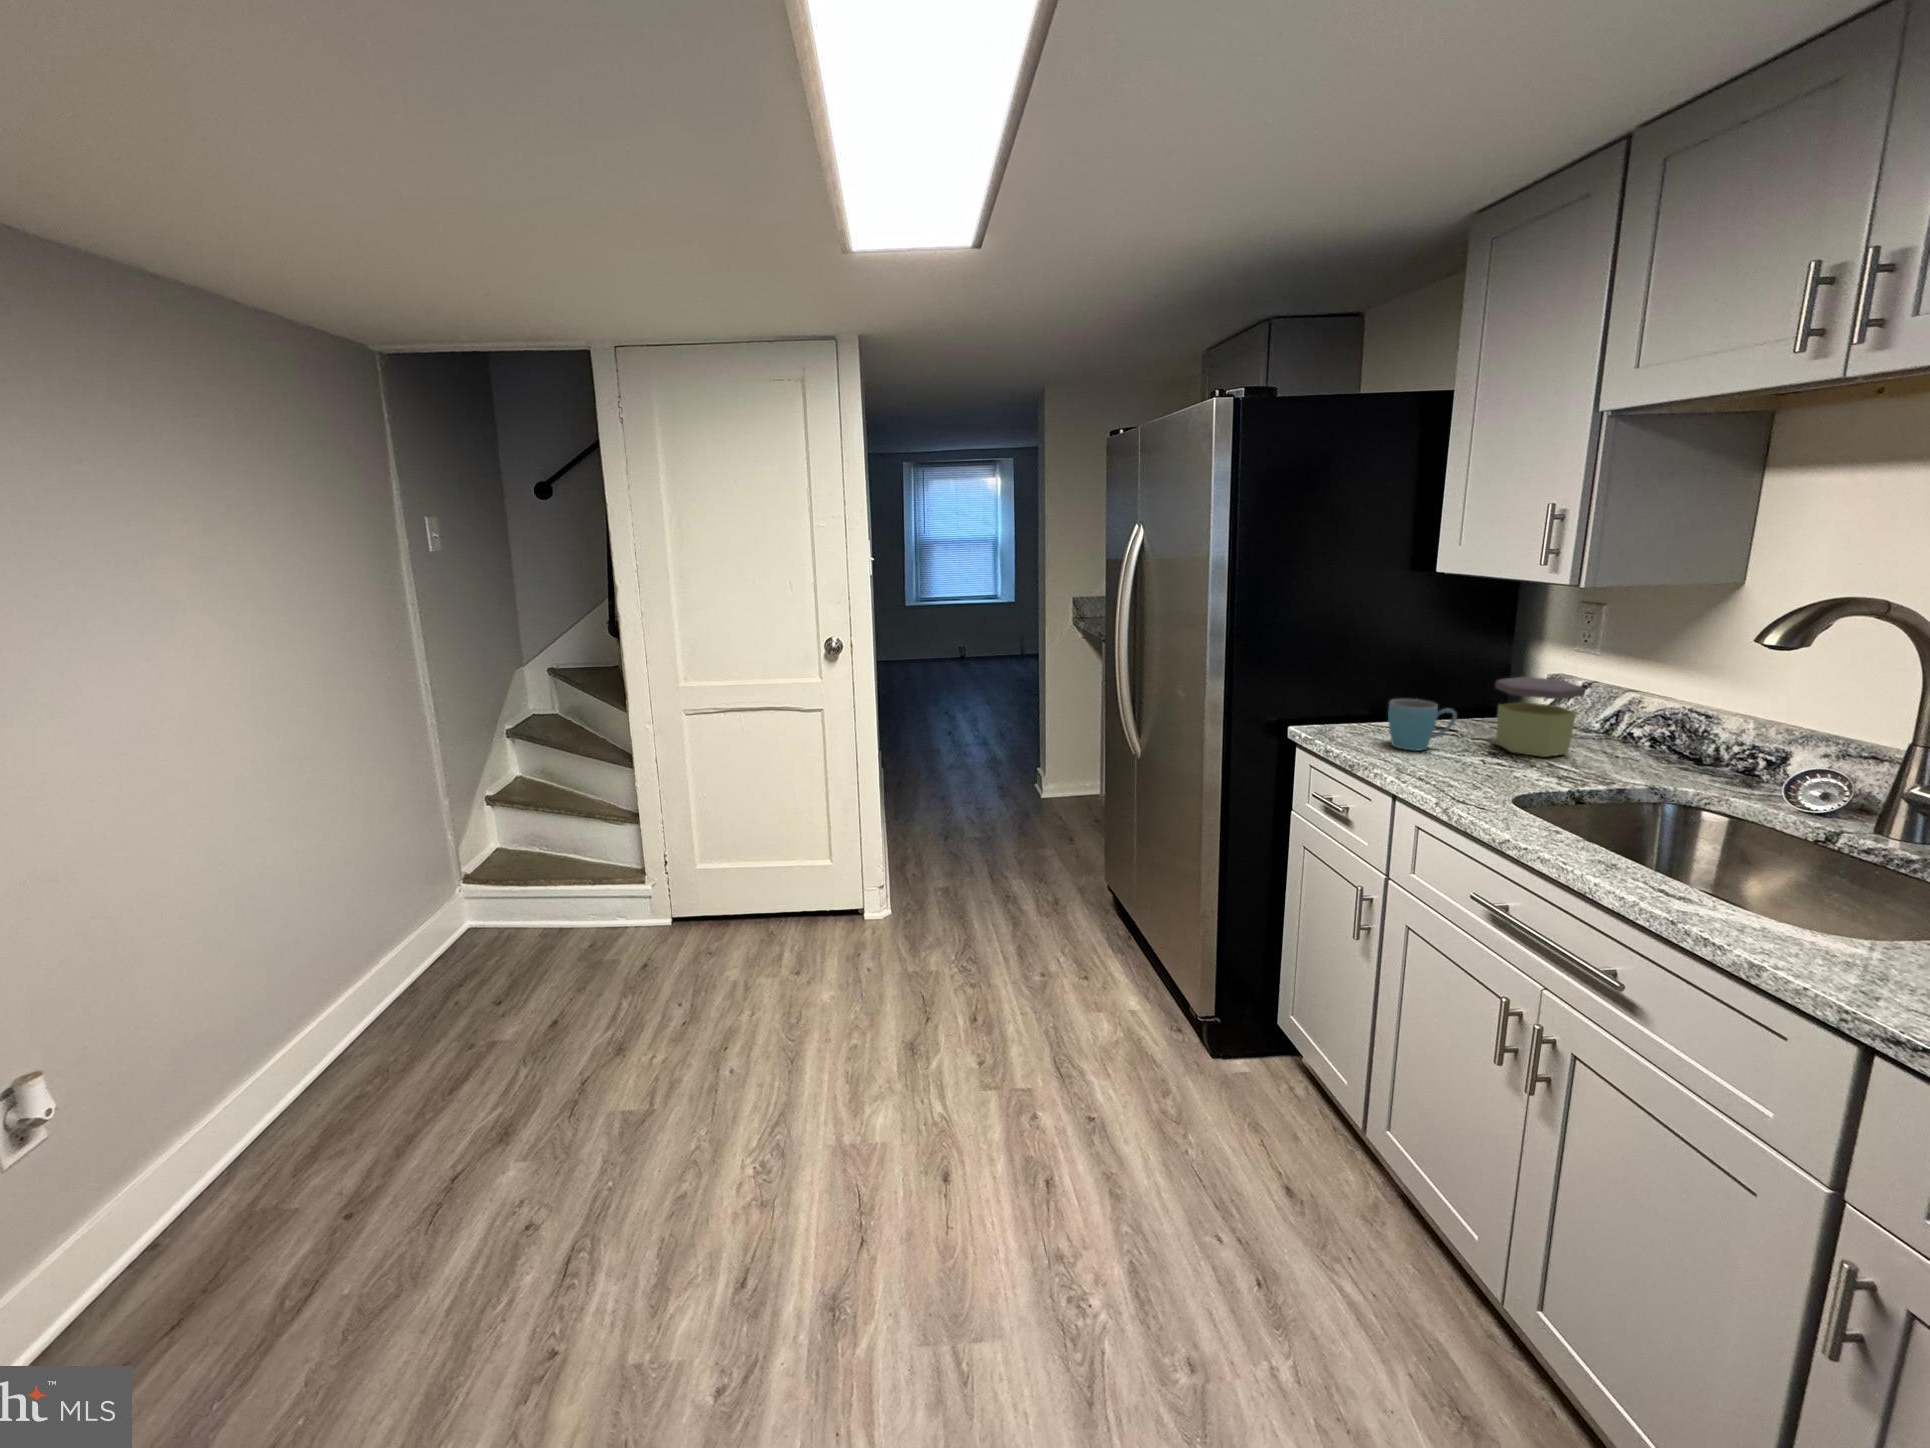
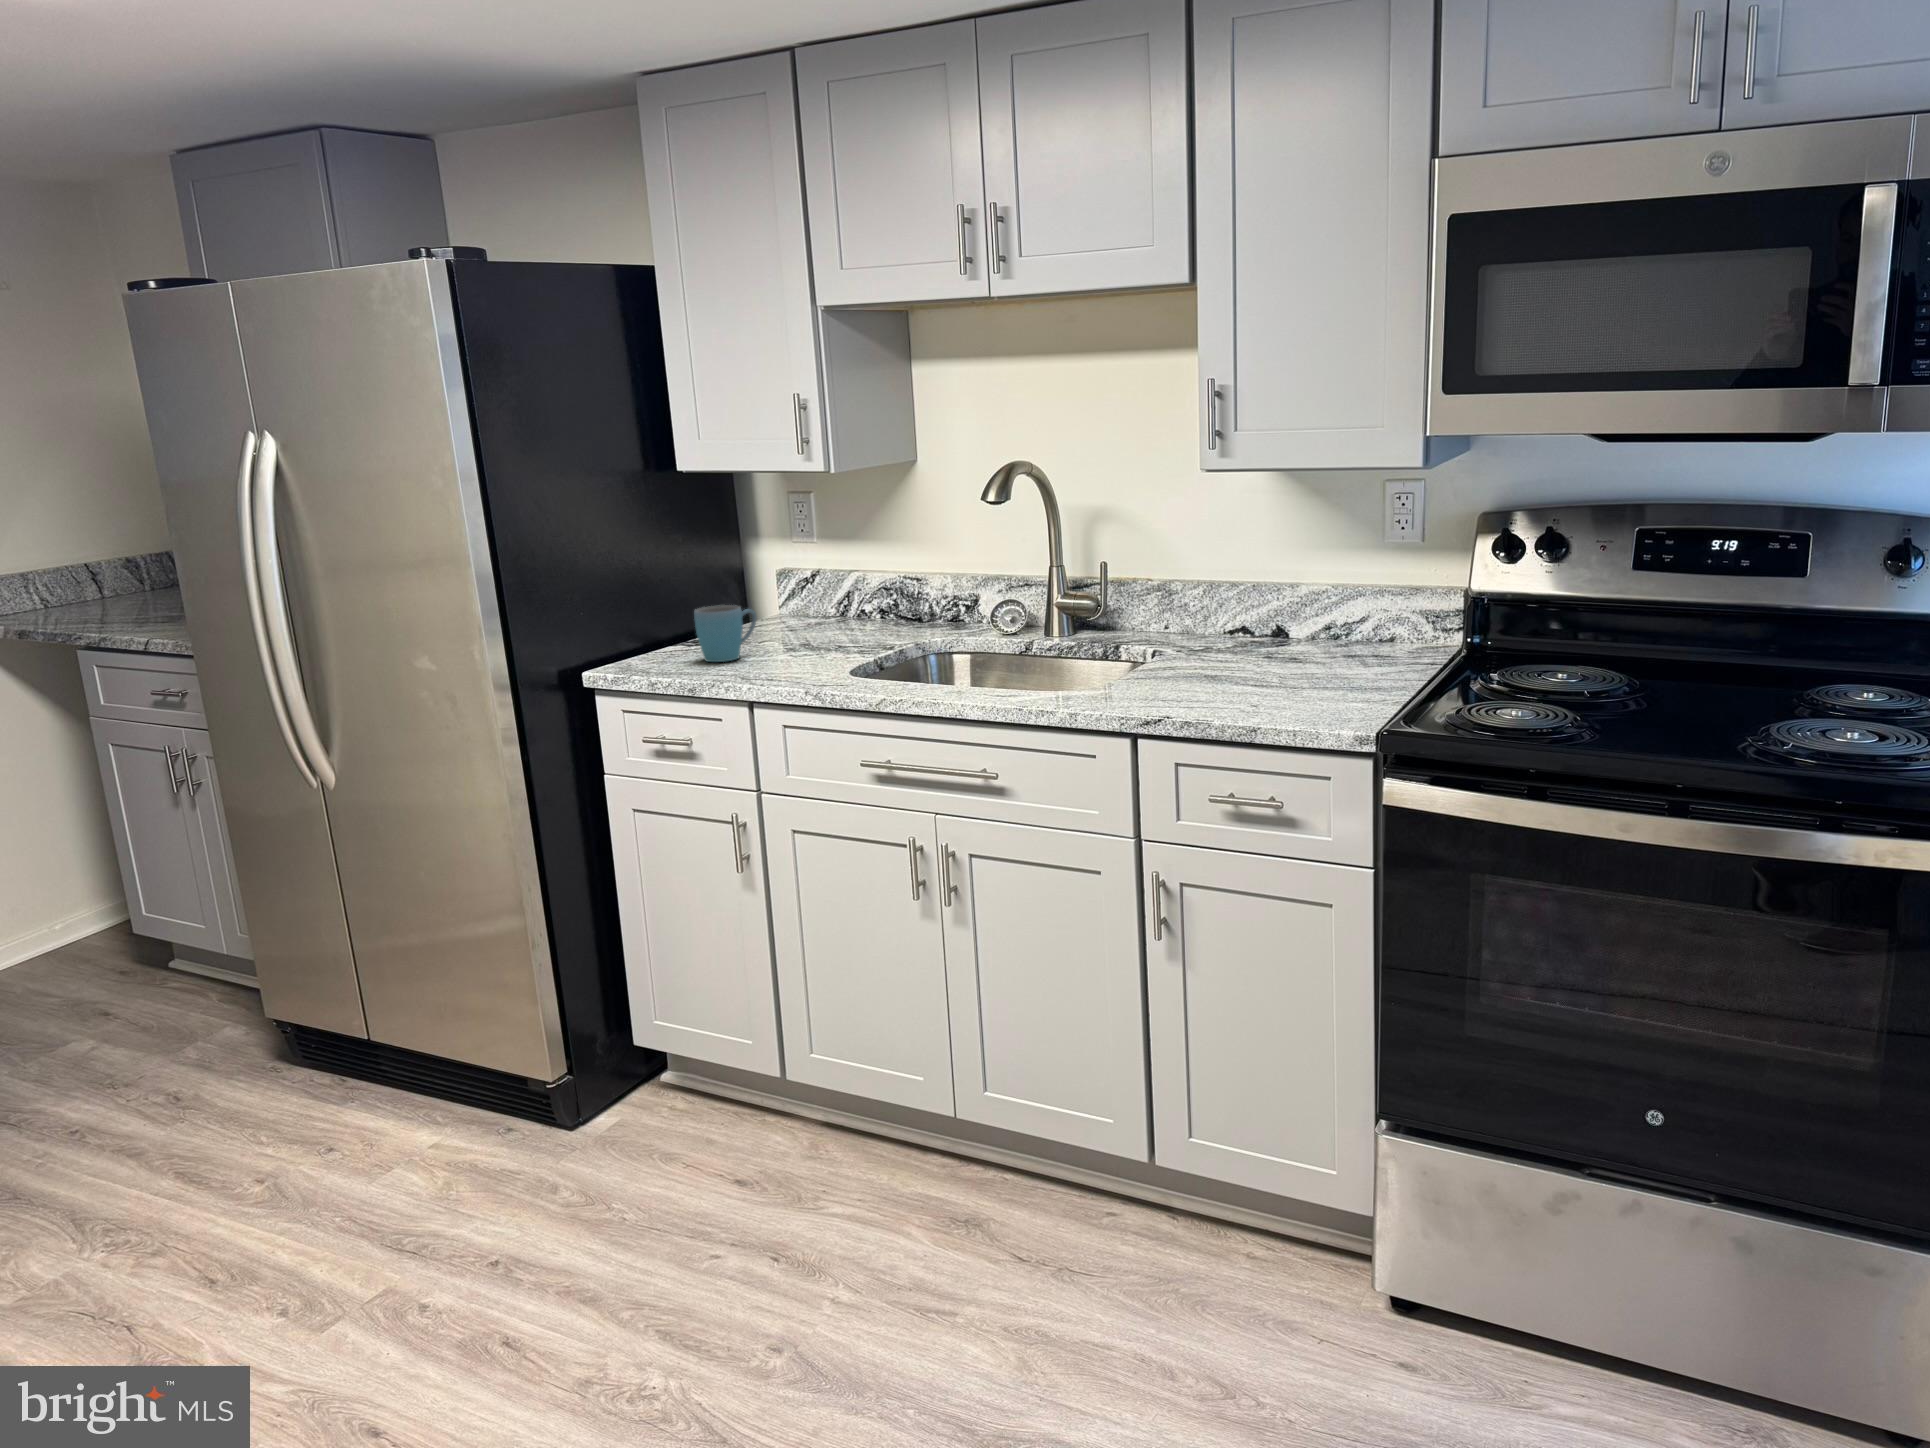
jar: present [1495,677,1585,757] -> none [770,565,843,644]

